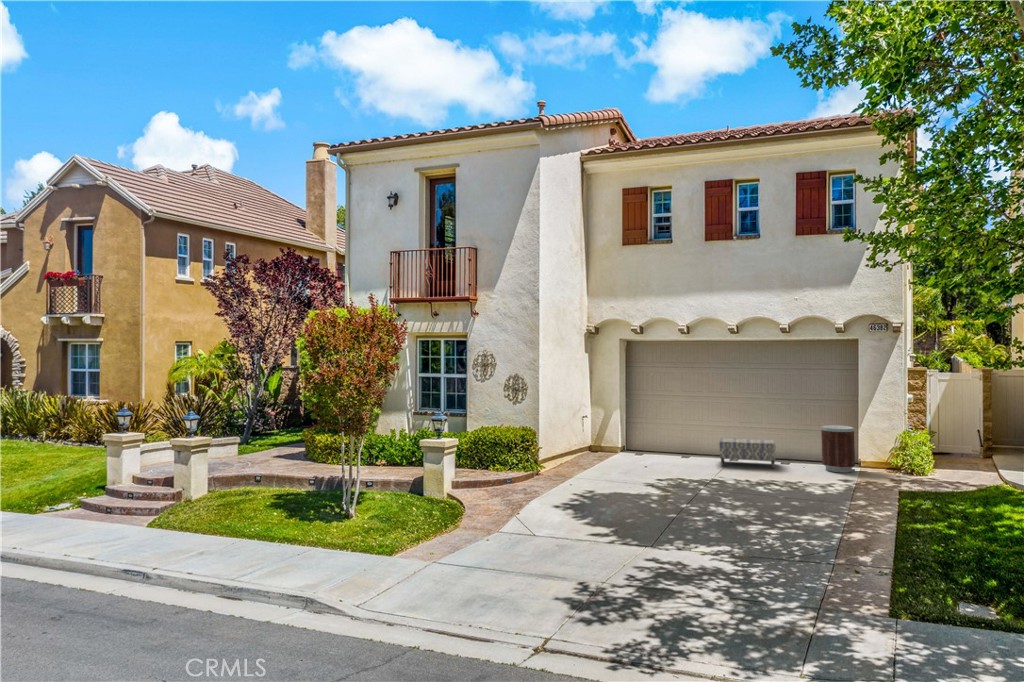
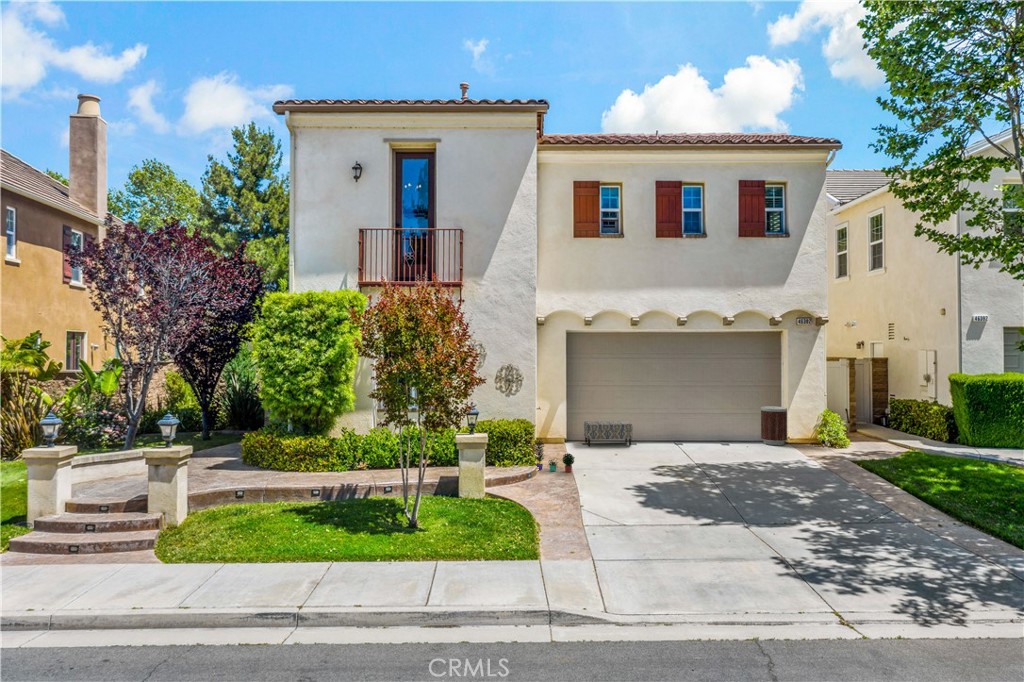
bench: present [719,438,775,468] -> present [584,421,633,446]
potted plant: none [521,446,557,483] -> present [534,438,575,472]

